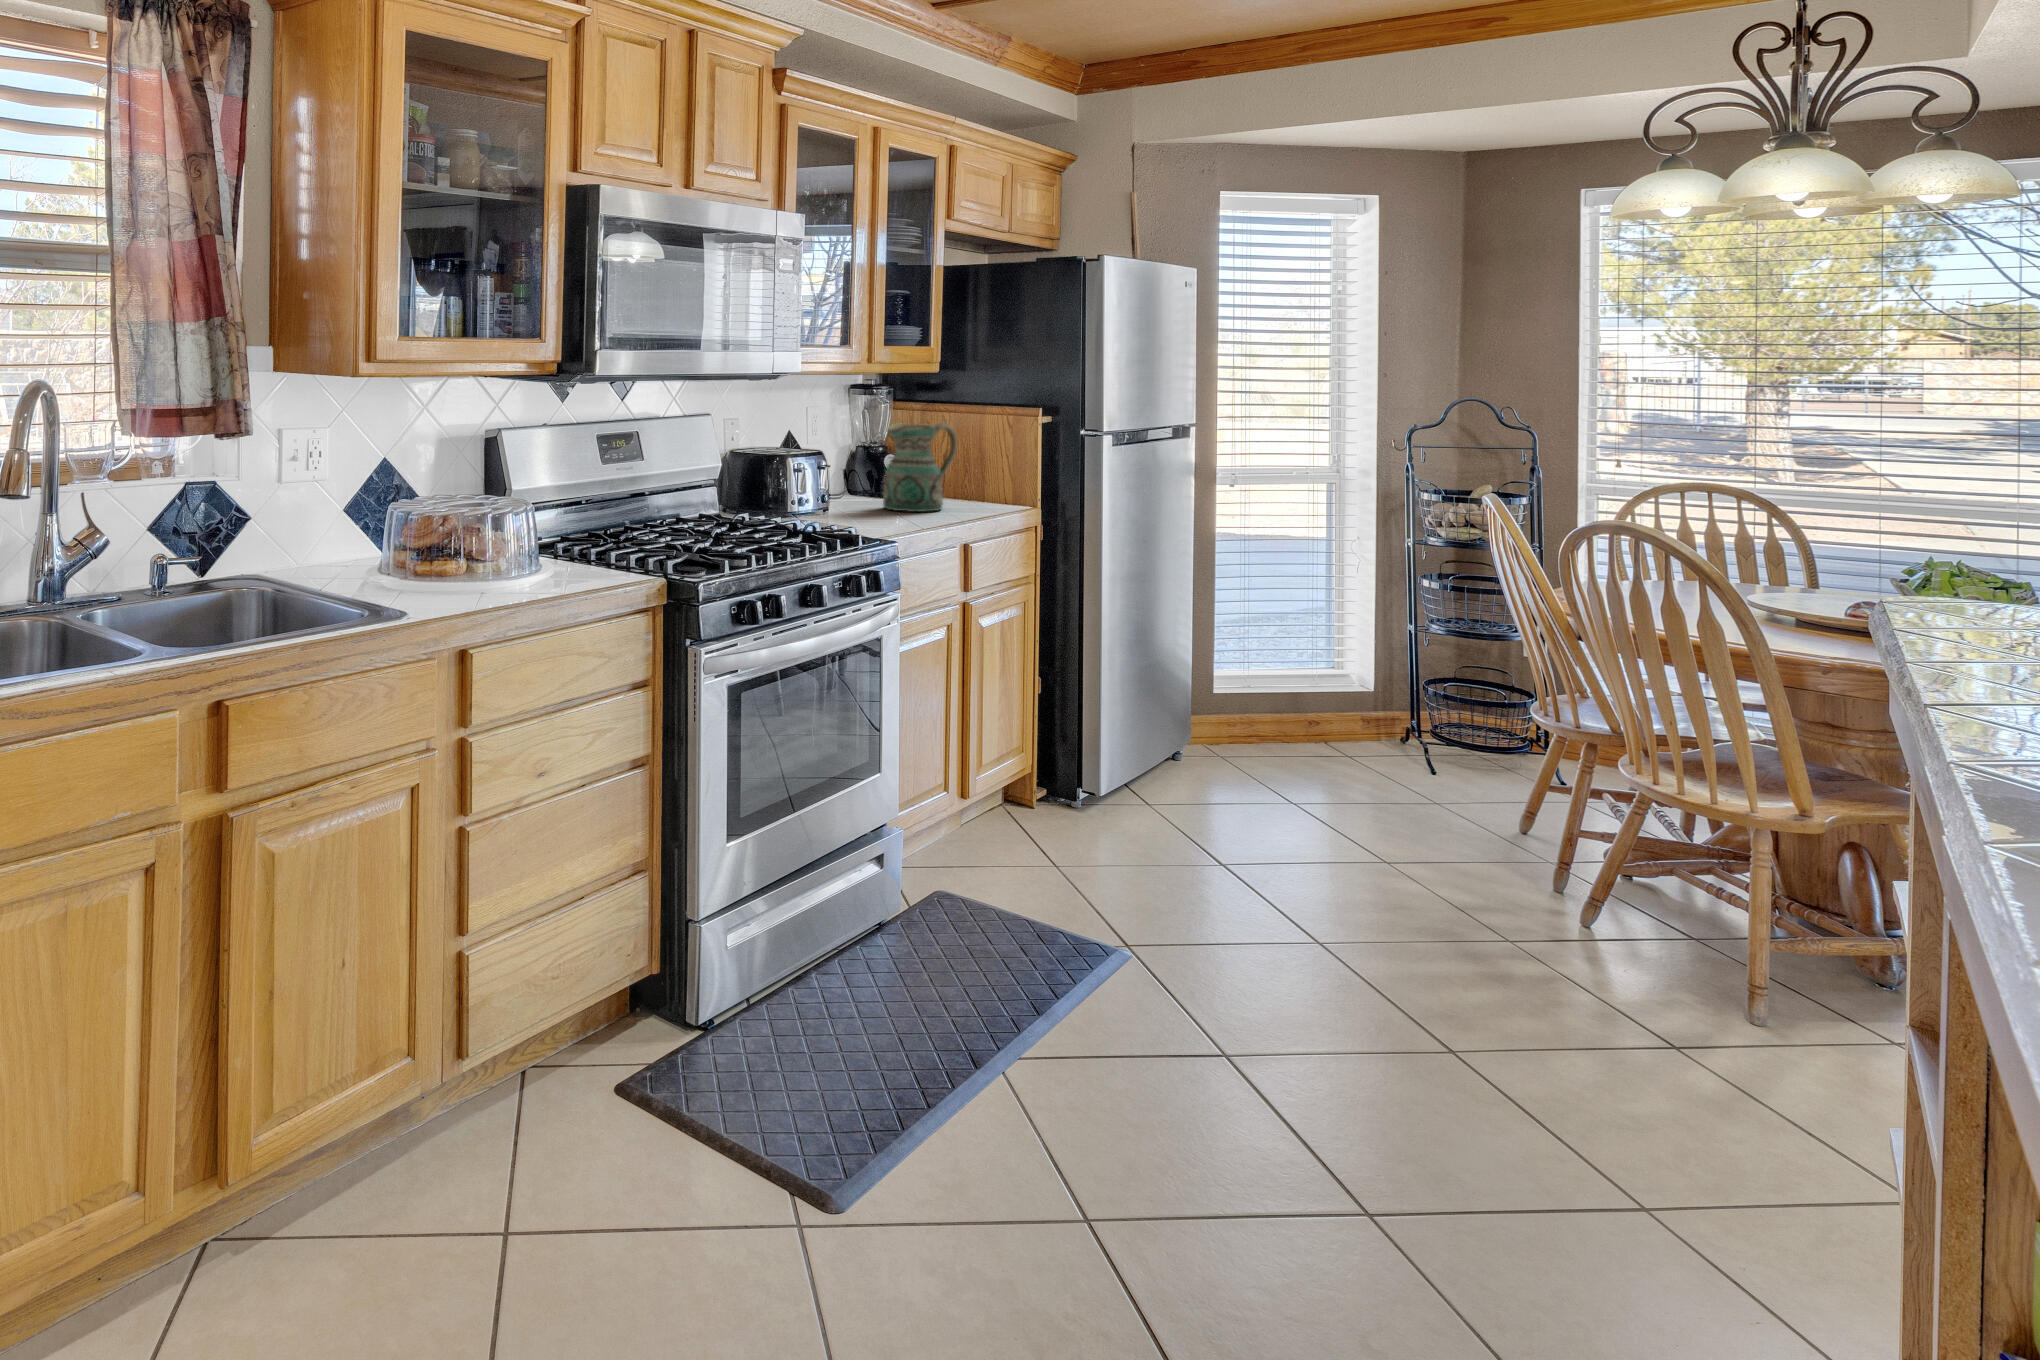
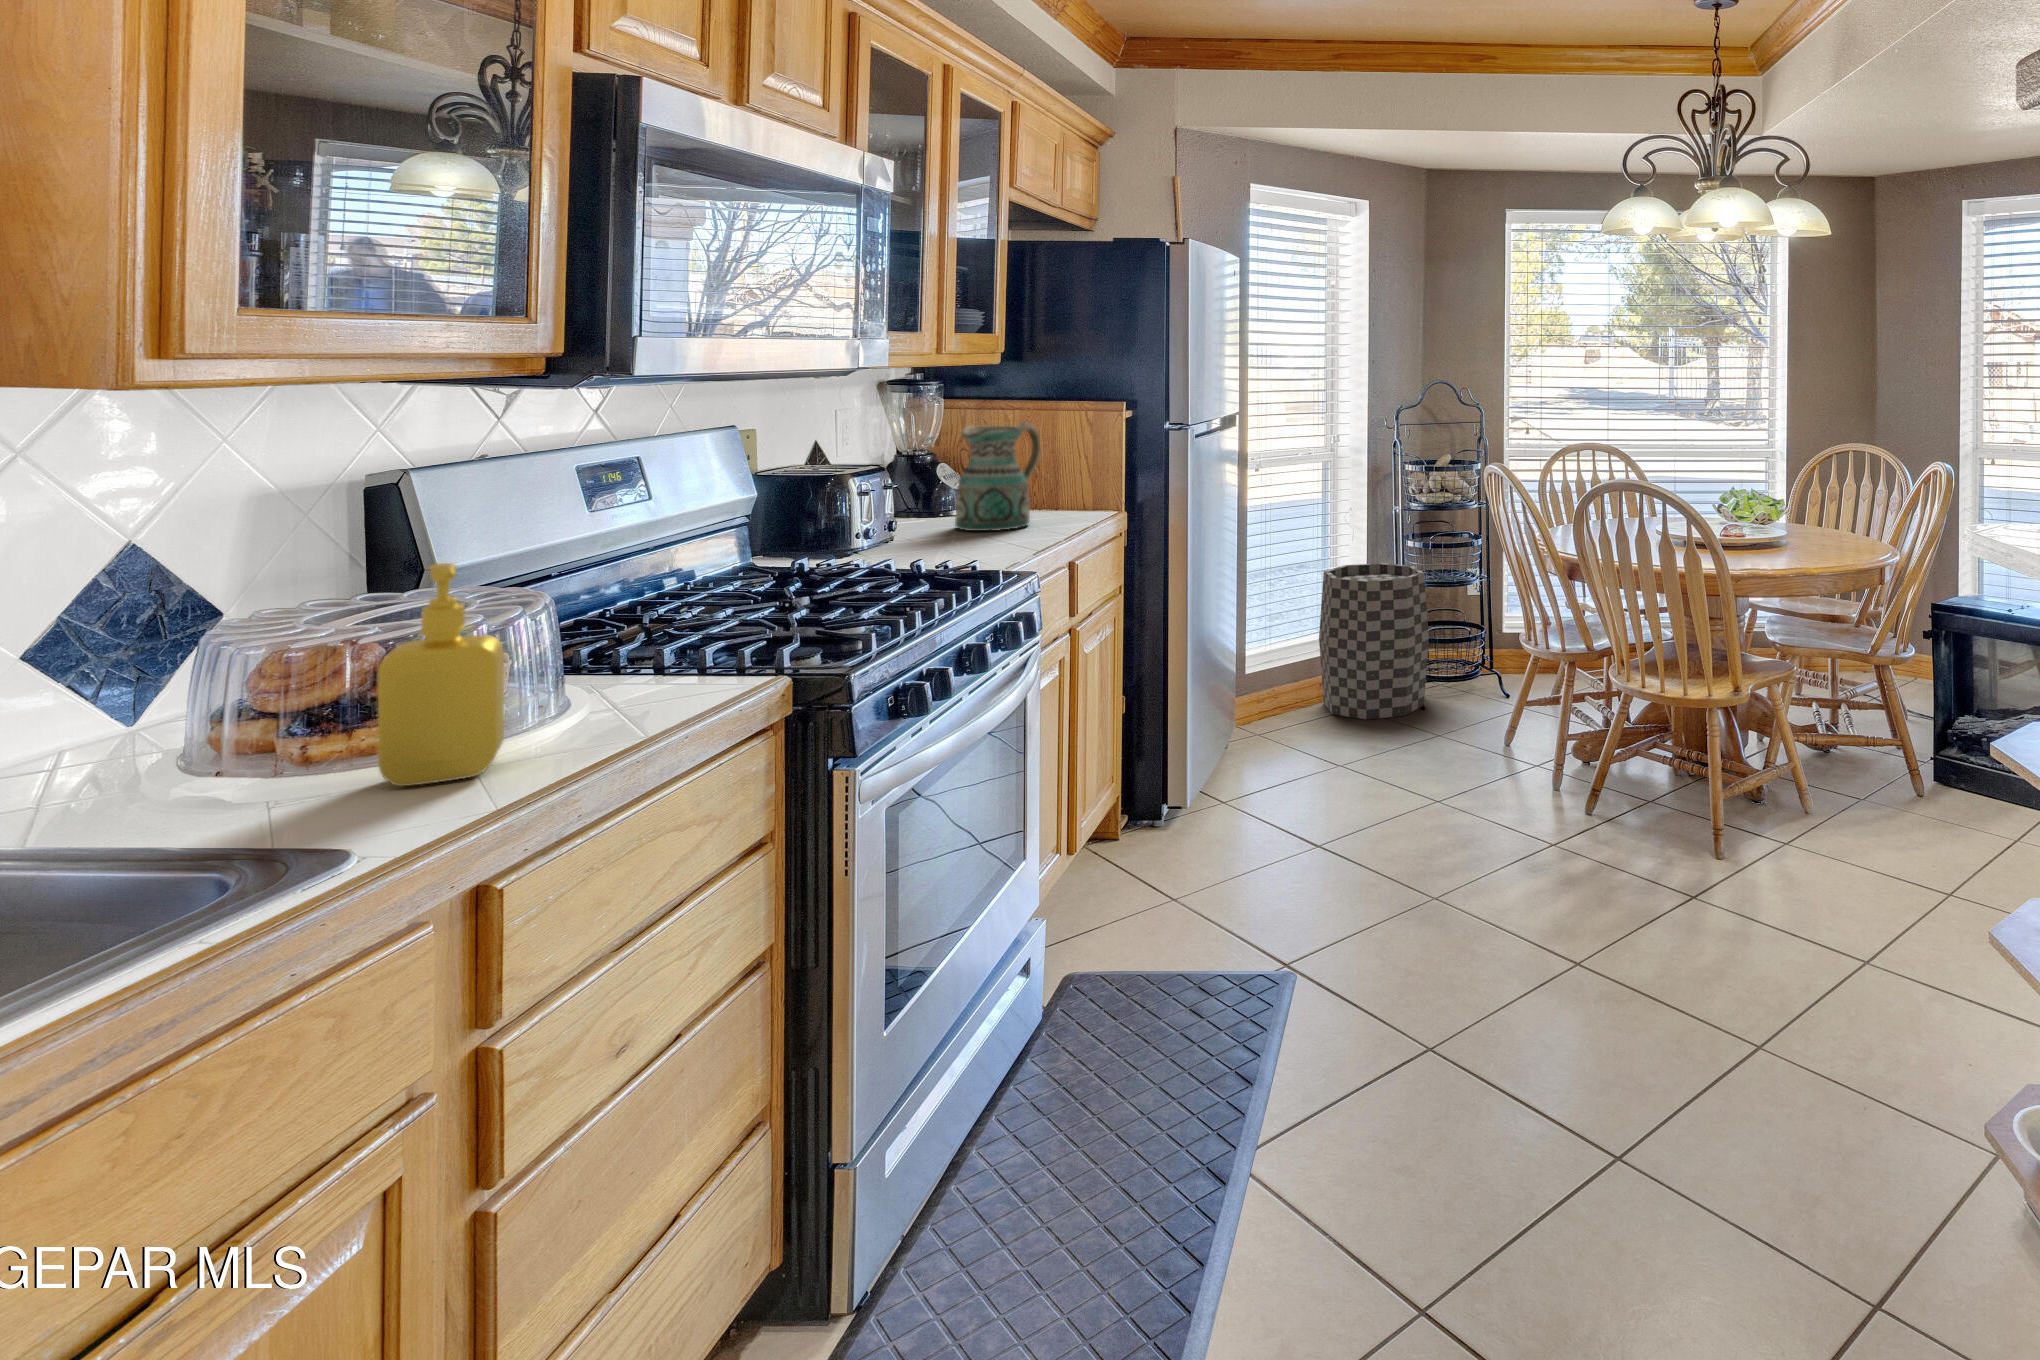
soap dispenser: none [441,474,497,594] -> present [378,563,504,786]
trash can: none [1302,596,1433,769] -> present [1319,563,1429,719]

